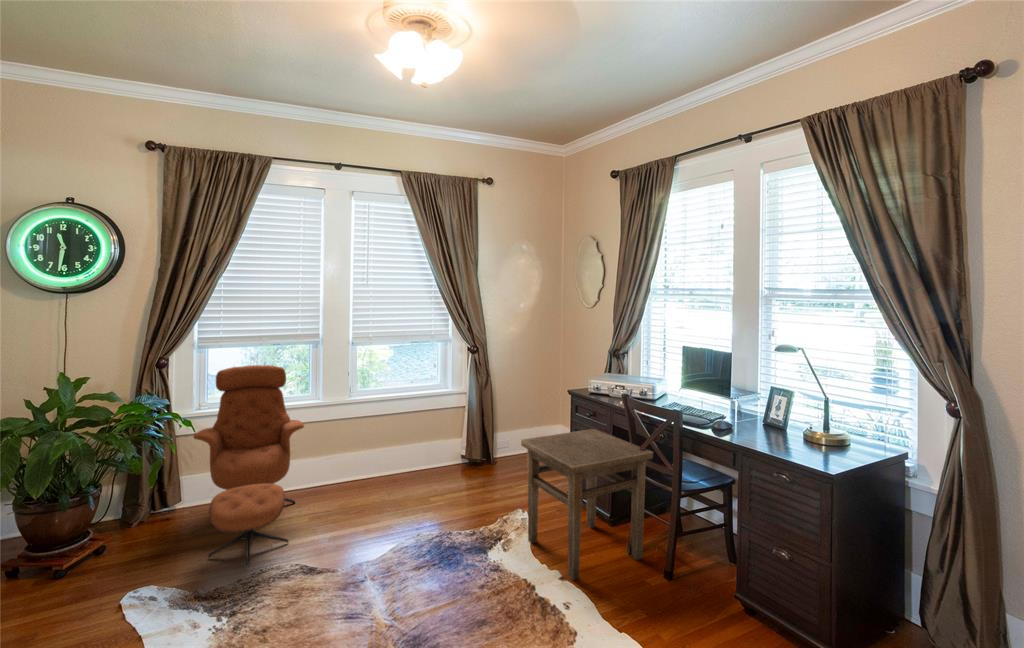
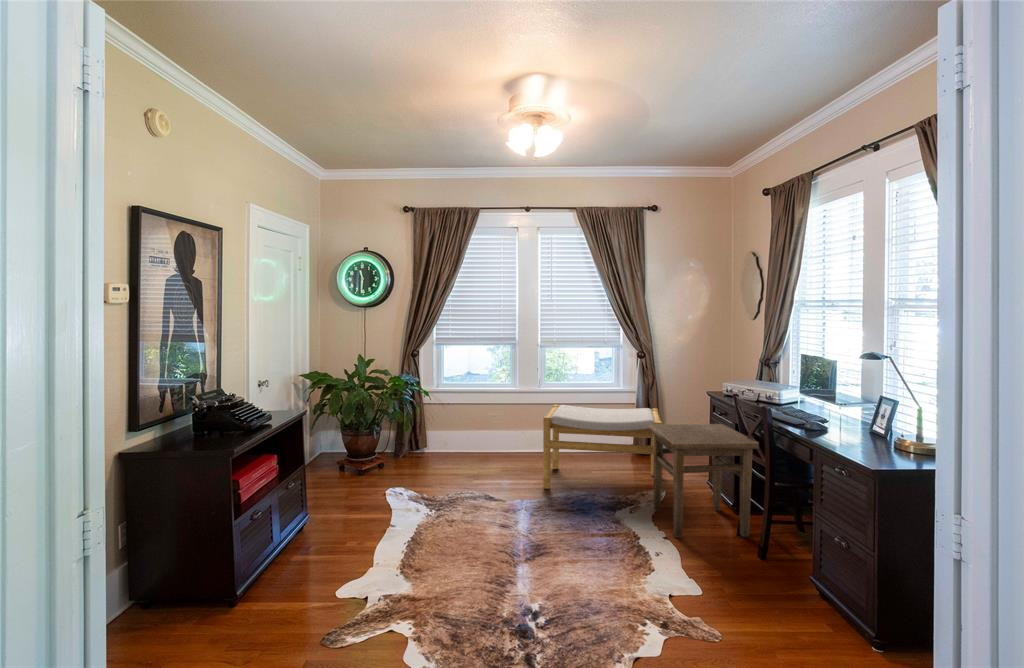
lounge chair: present [193,365,304,567] -> none [429,359,498,490]
footstool: none [382,413,528,536] -> present [543,405,662,489]

